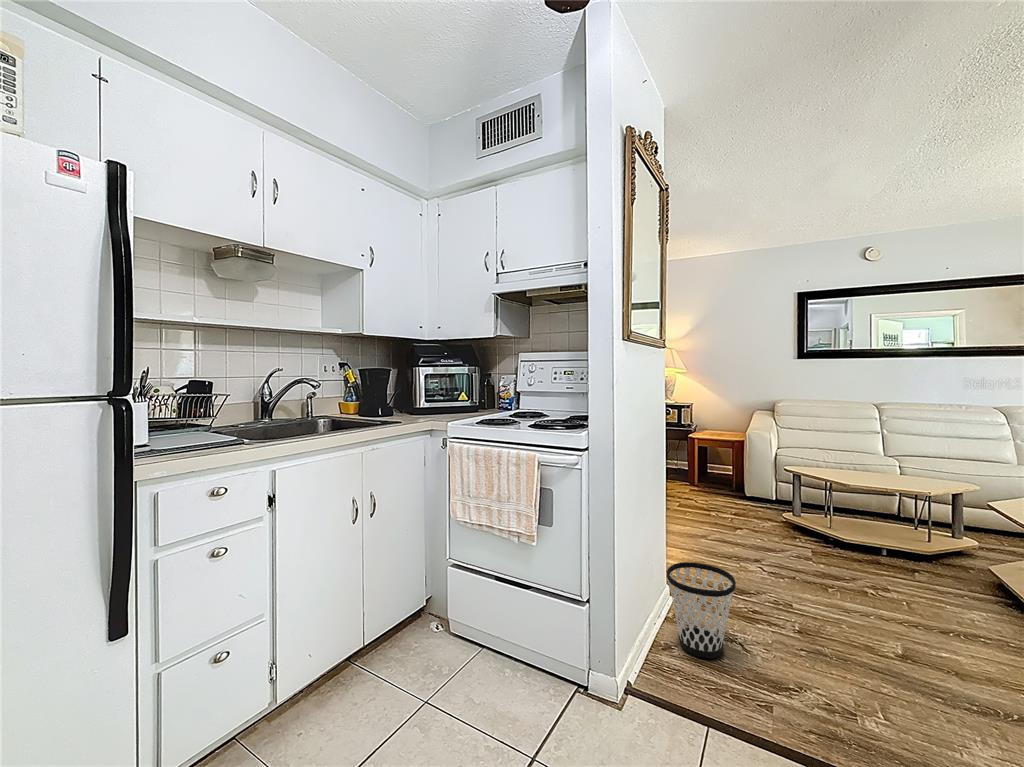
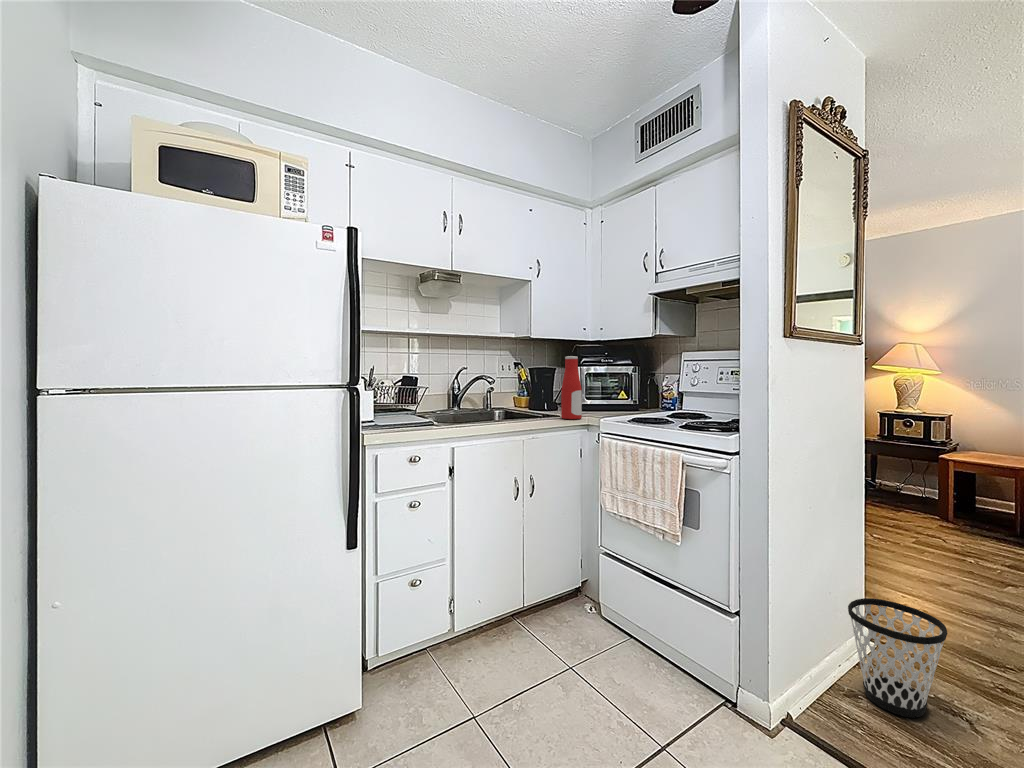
bottle: none [403,357,426,425] -> present [561,356,582,419]

